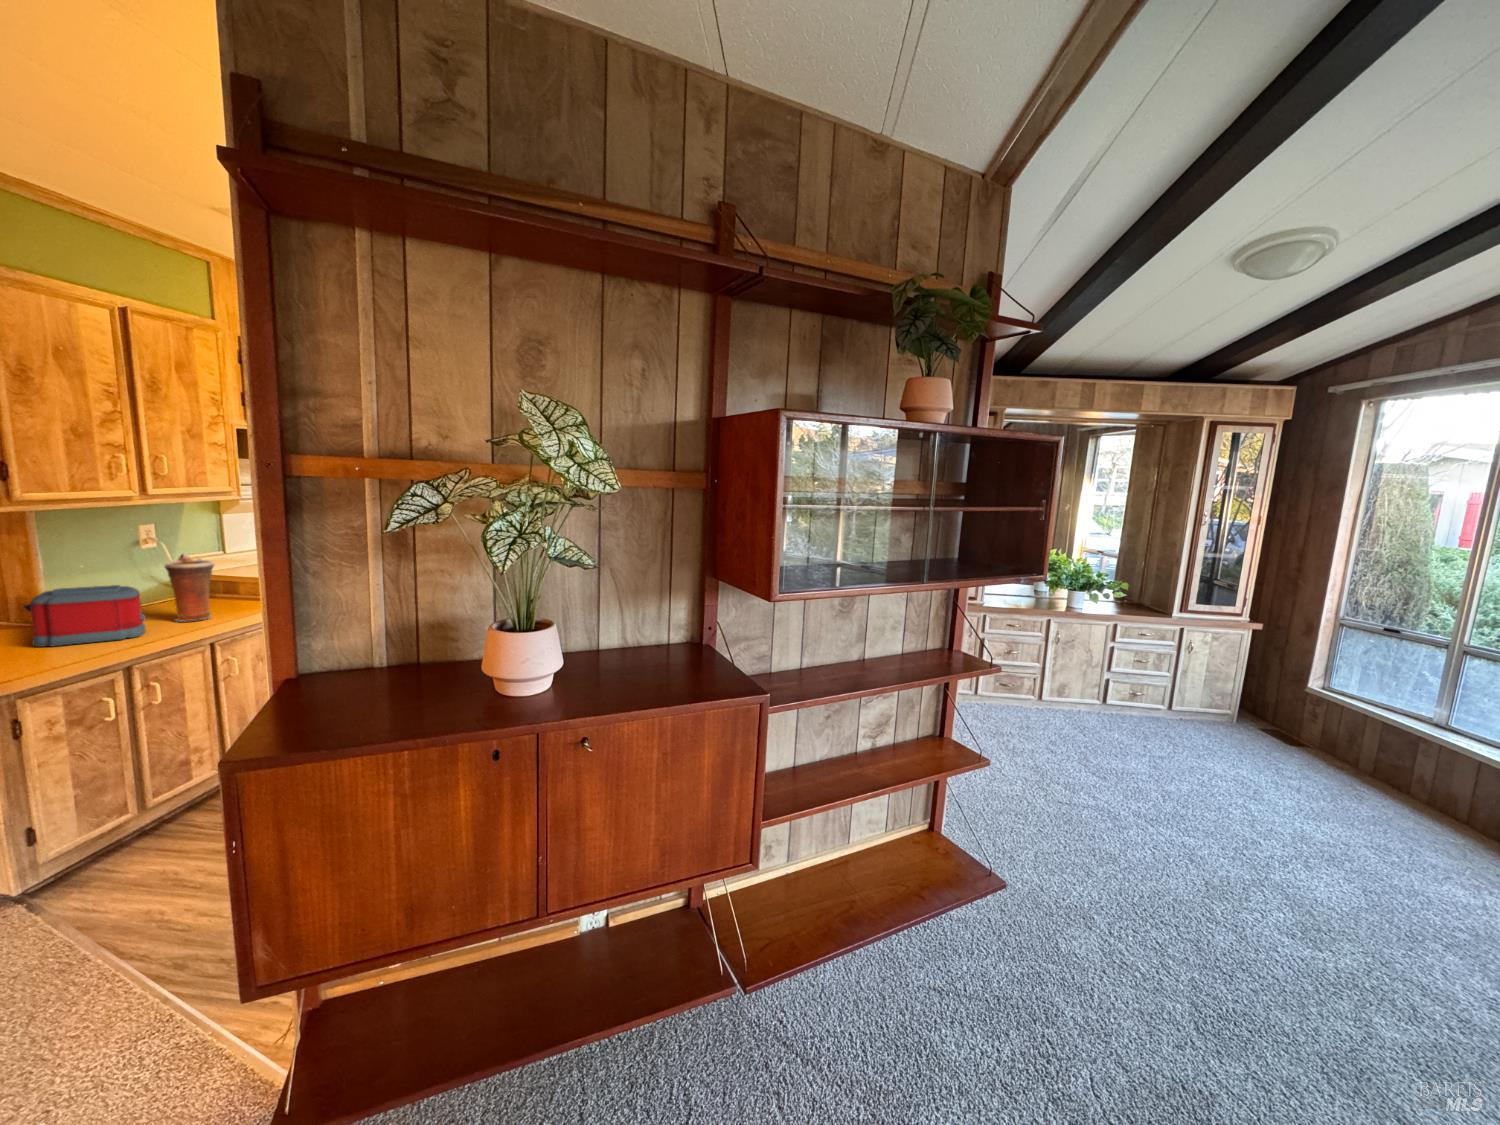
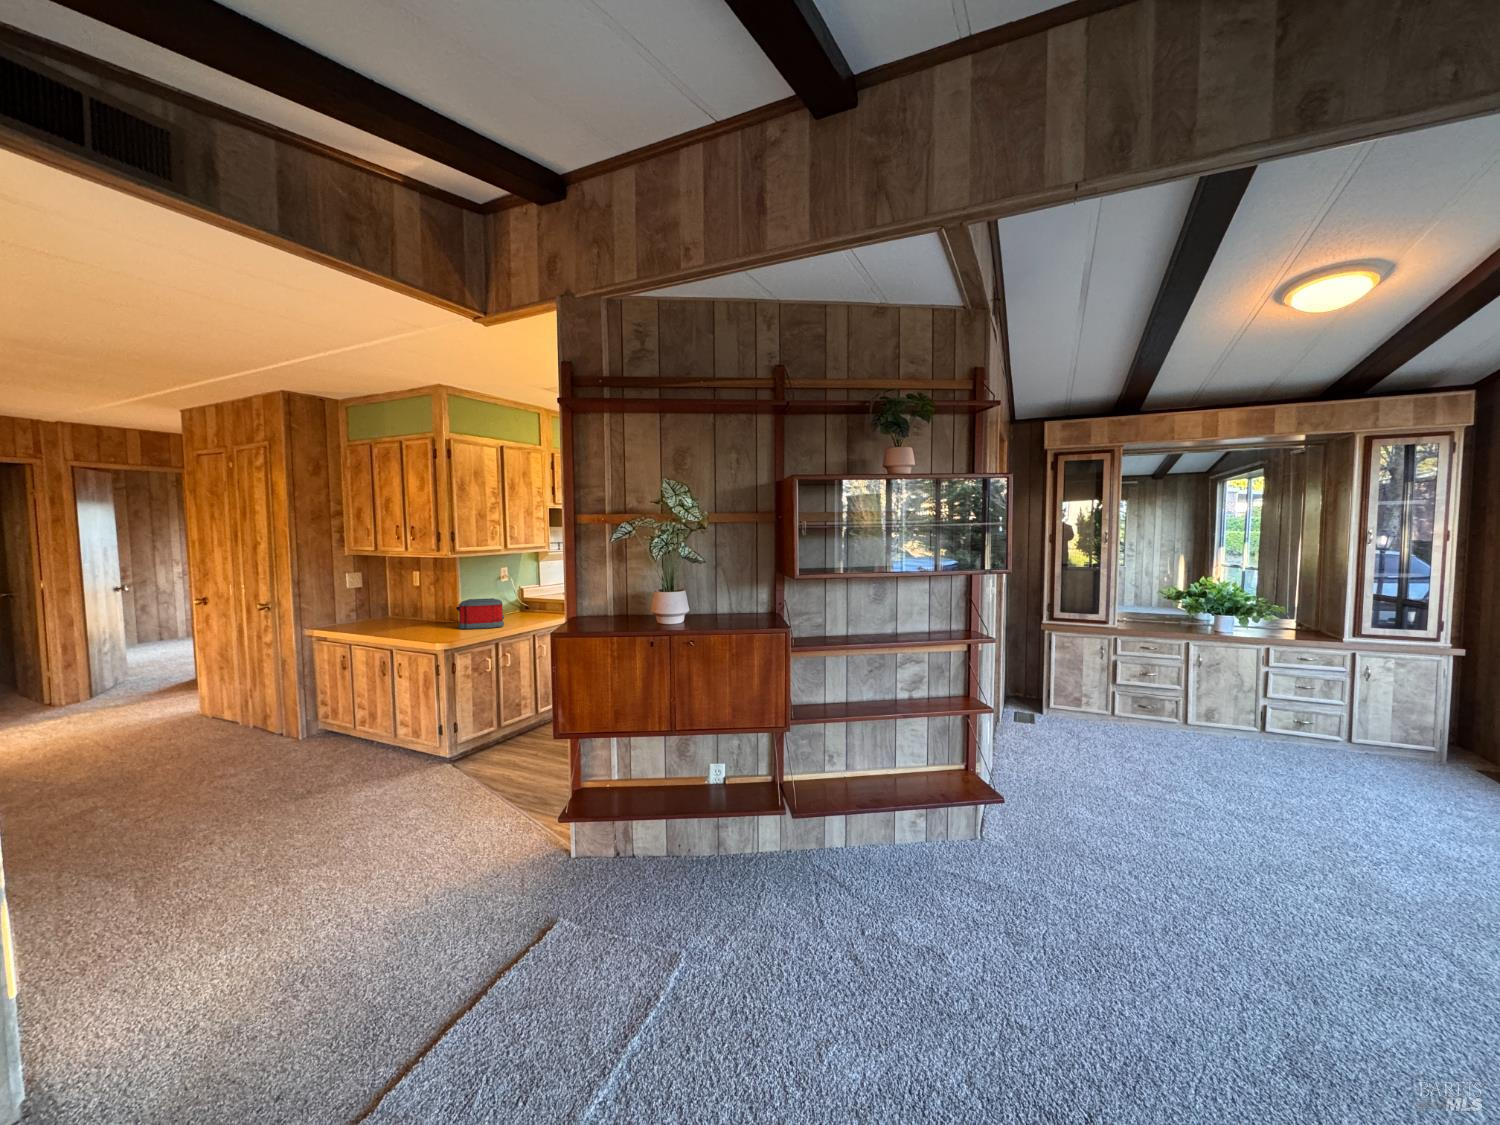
vase: present [165,554,214,621] -> none [513,582,539,622]

